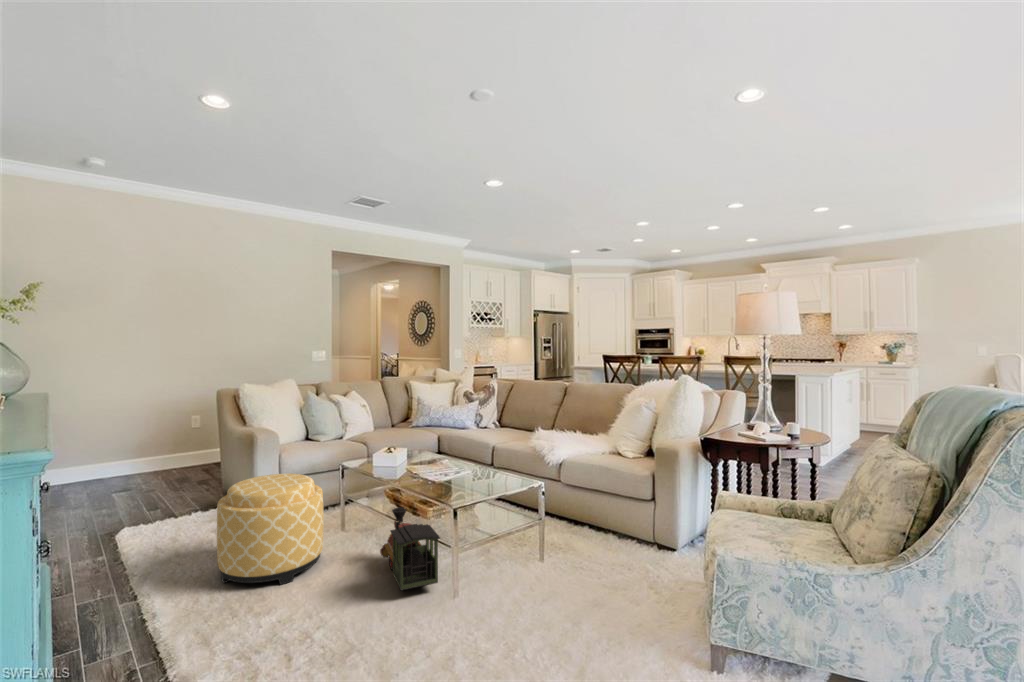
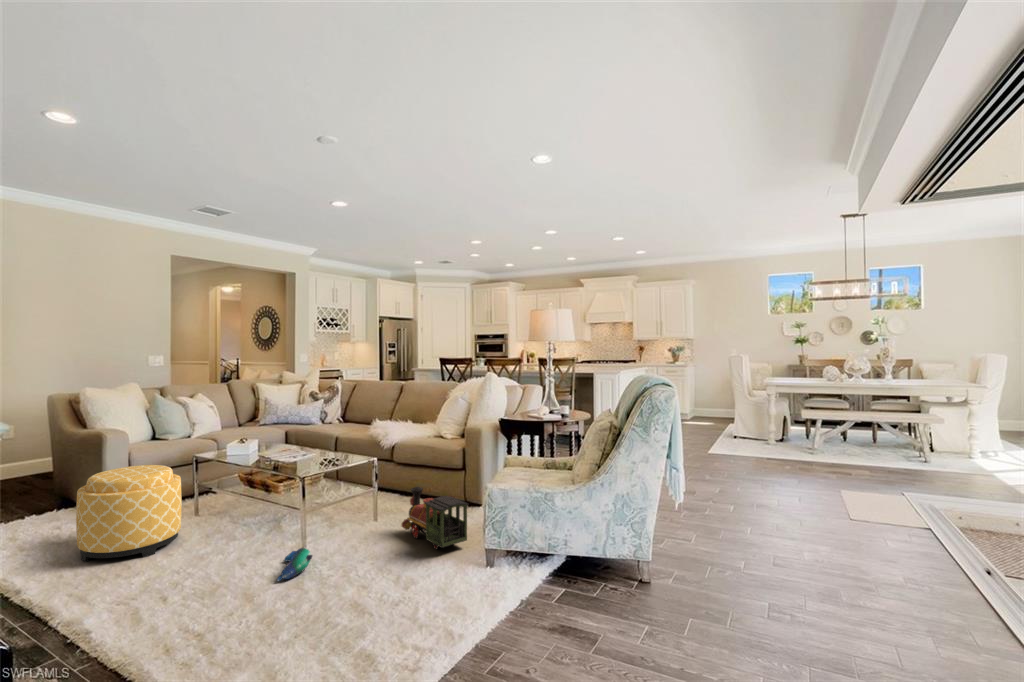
toy train: present [380,507,440,590] -> present [401,487,469,549]
plush toy: none [418,603,464,654] -> present [277,548,312,581]

